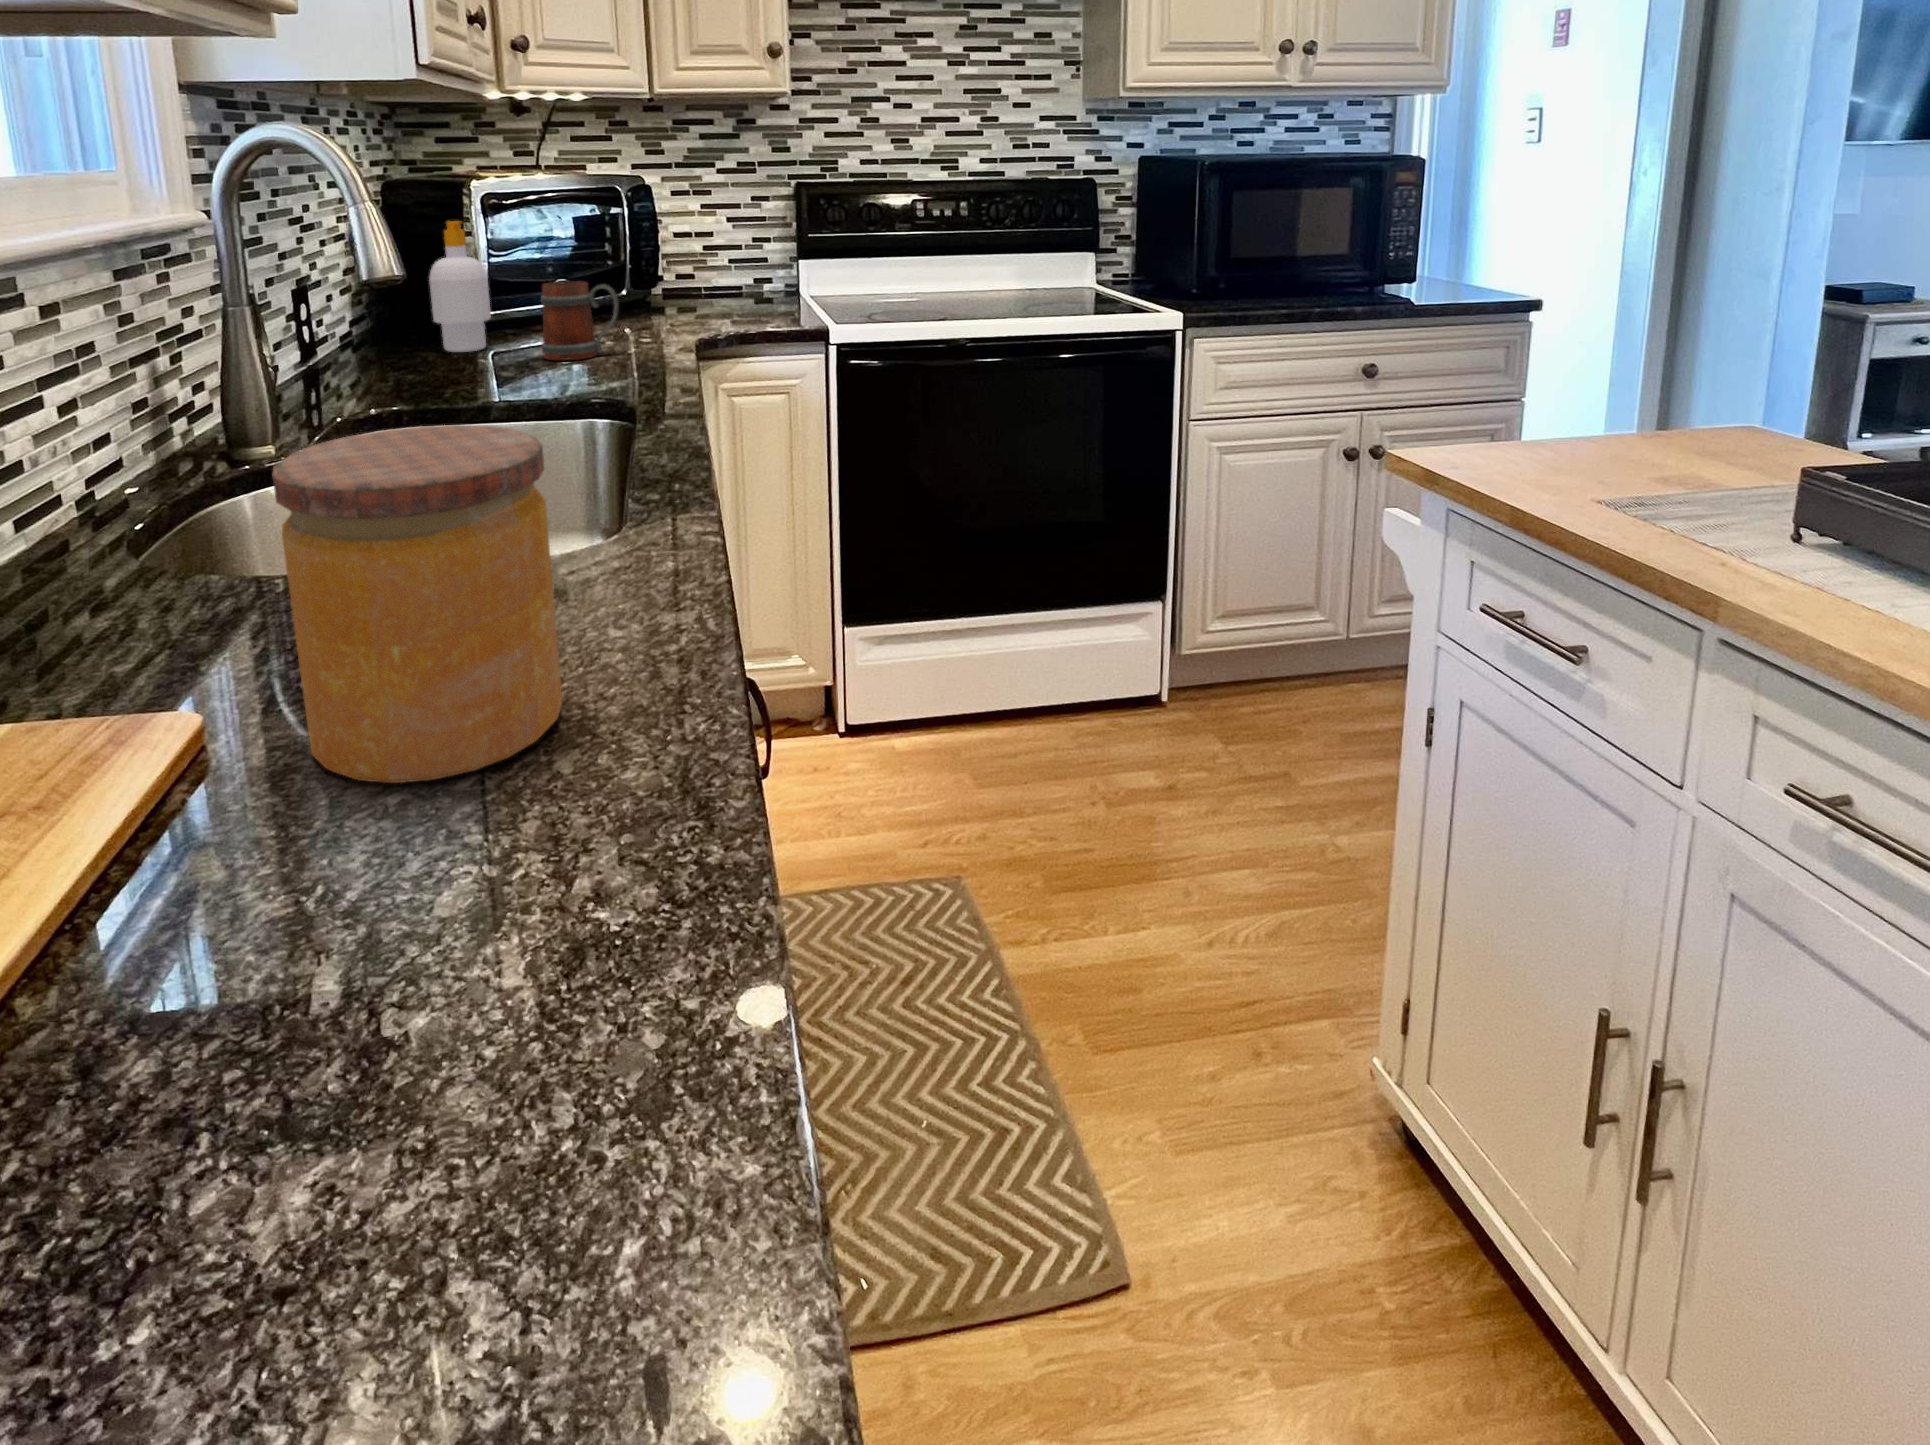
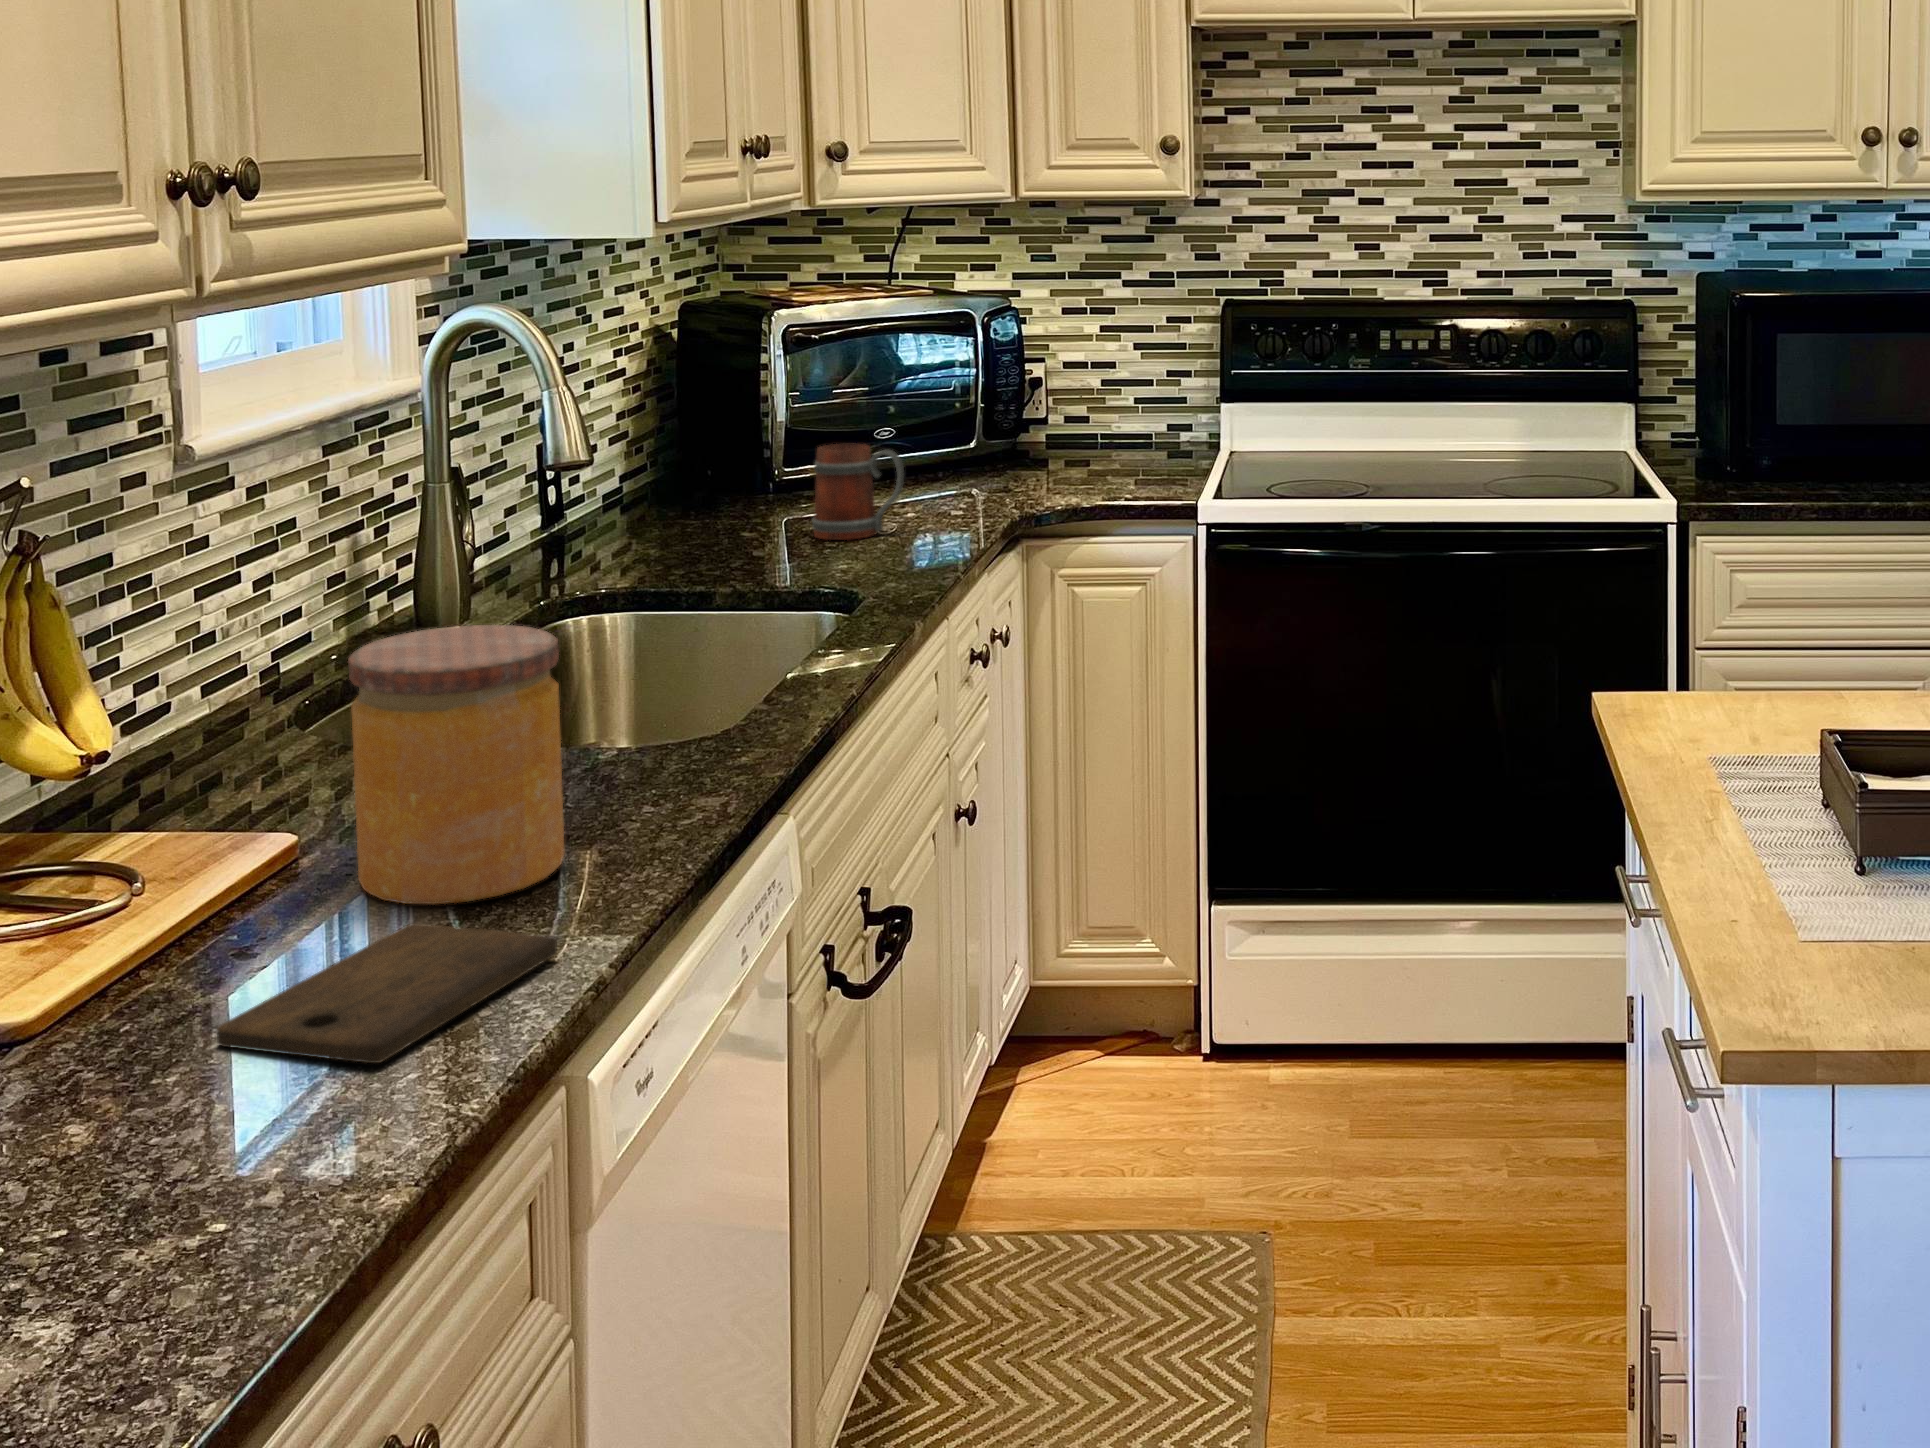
soap bottle: present [429,221,491,352] -> none [702,366,771,522]
cutting board: none [223,823,660,1132] -> present [217,923,557,1063]

